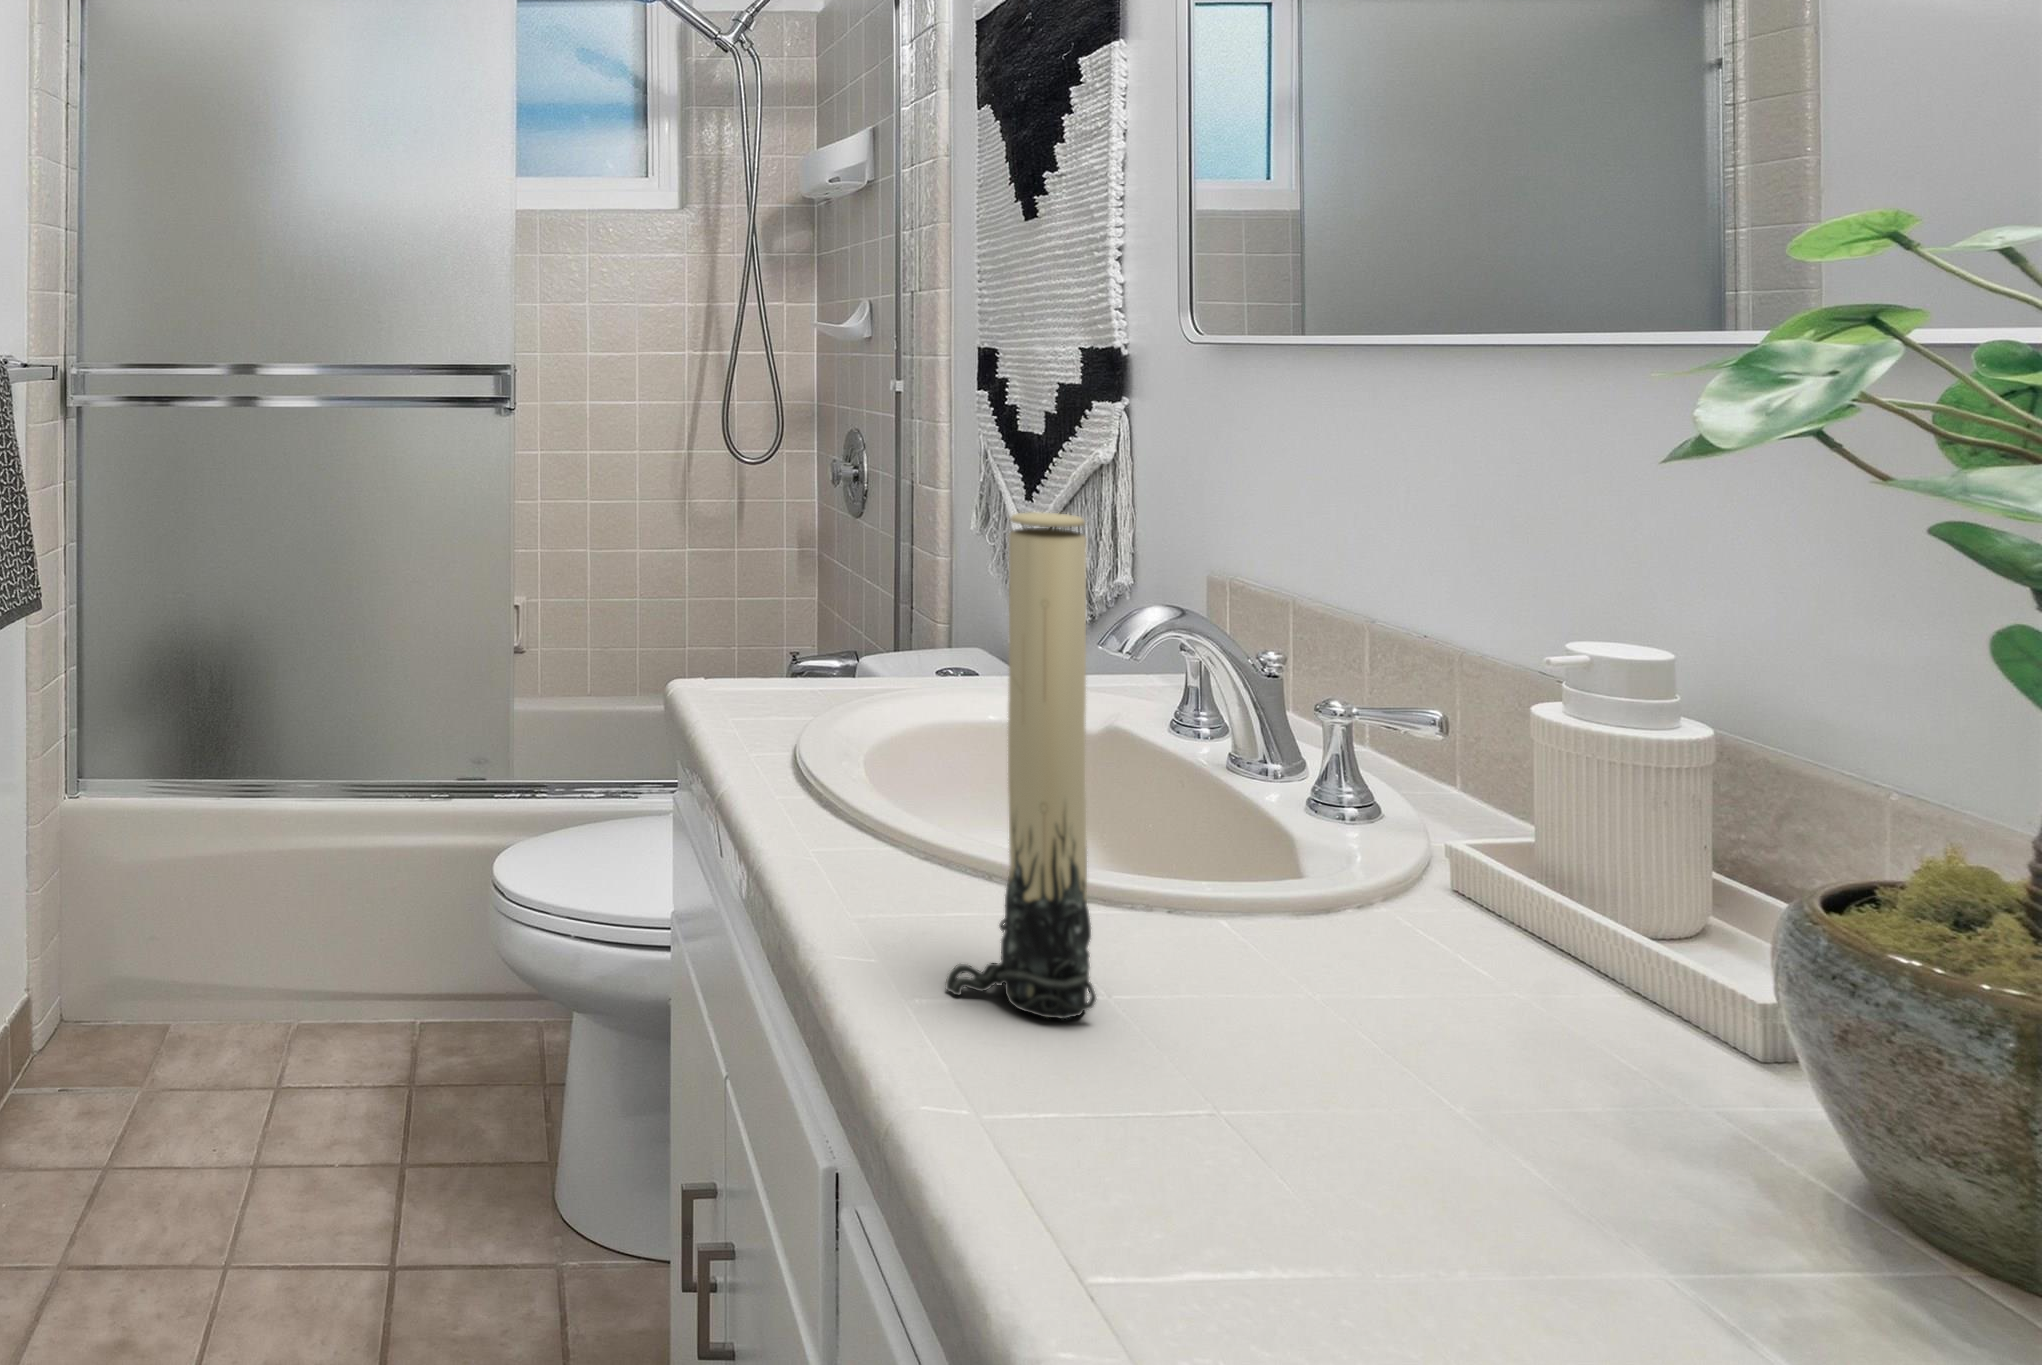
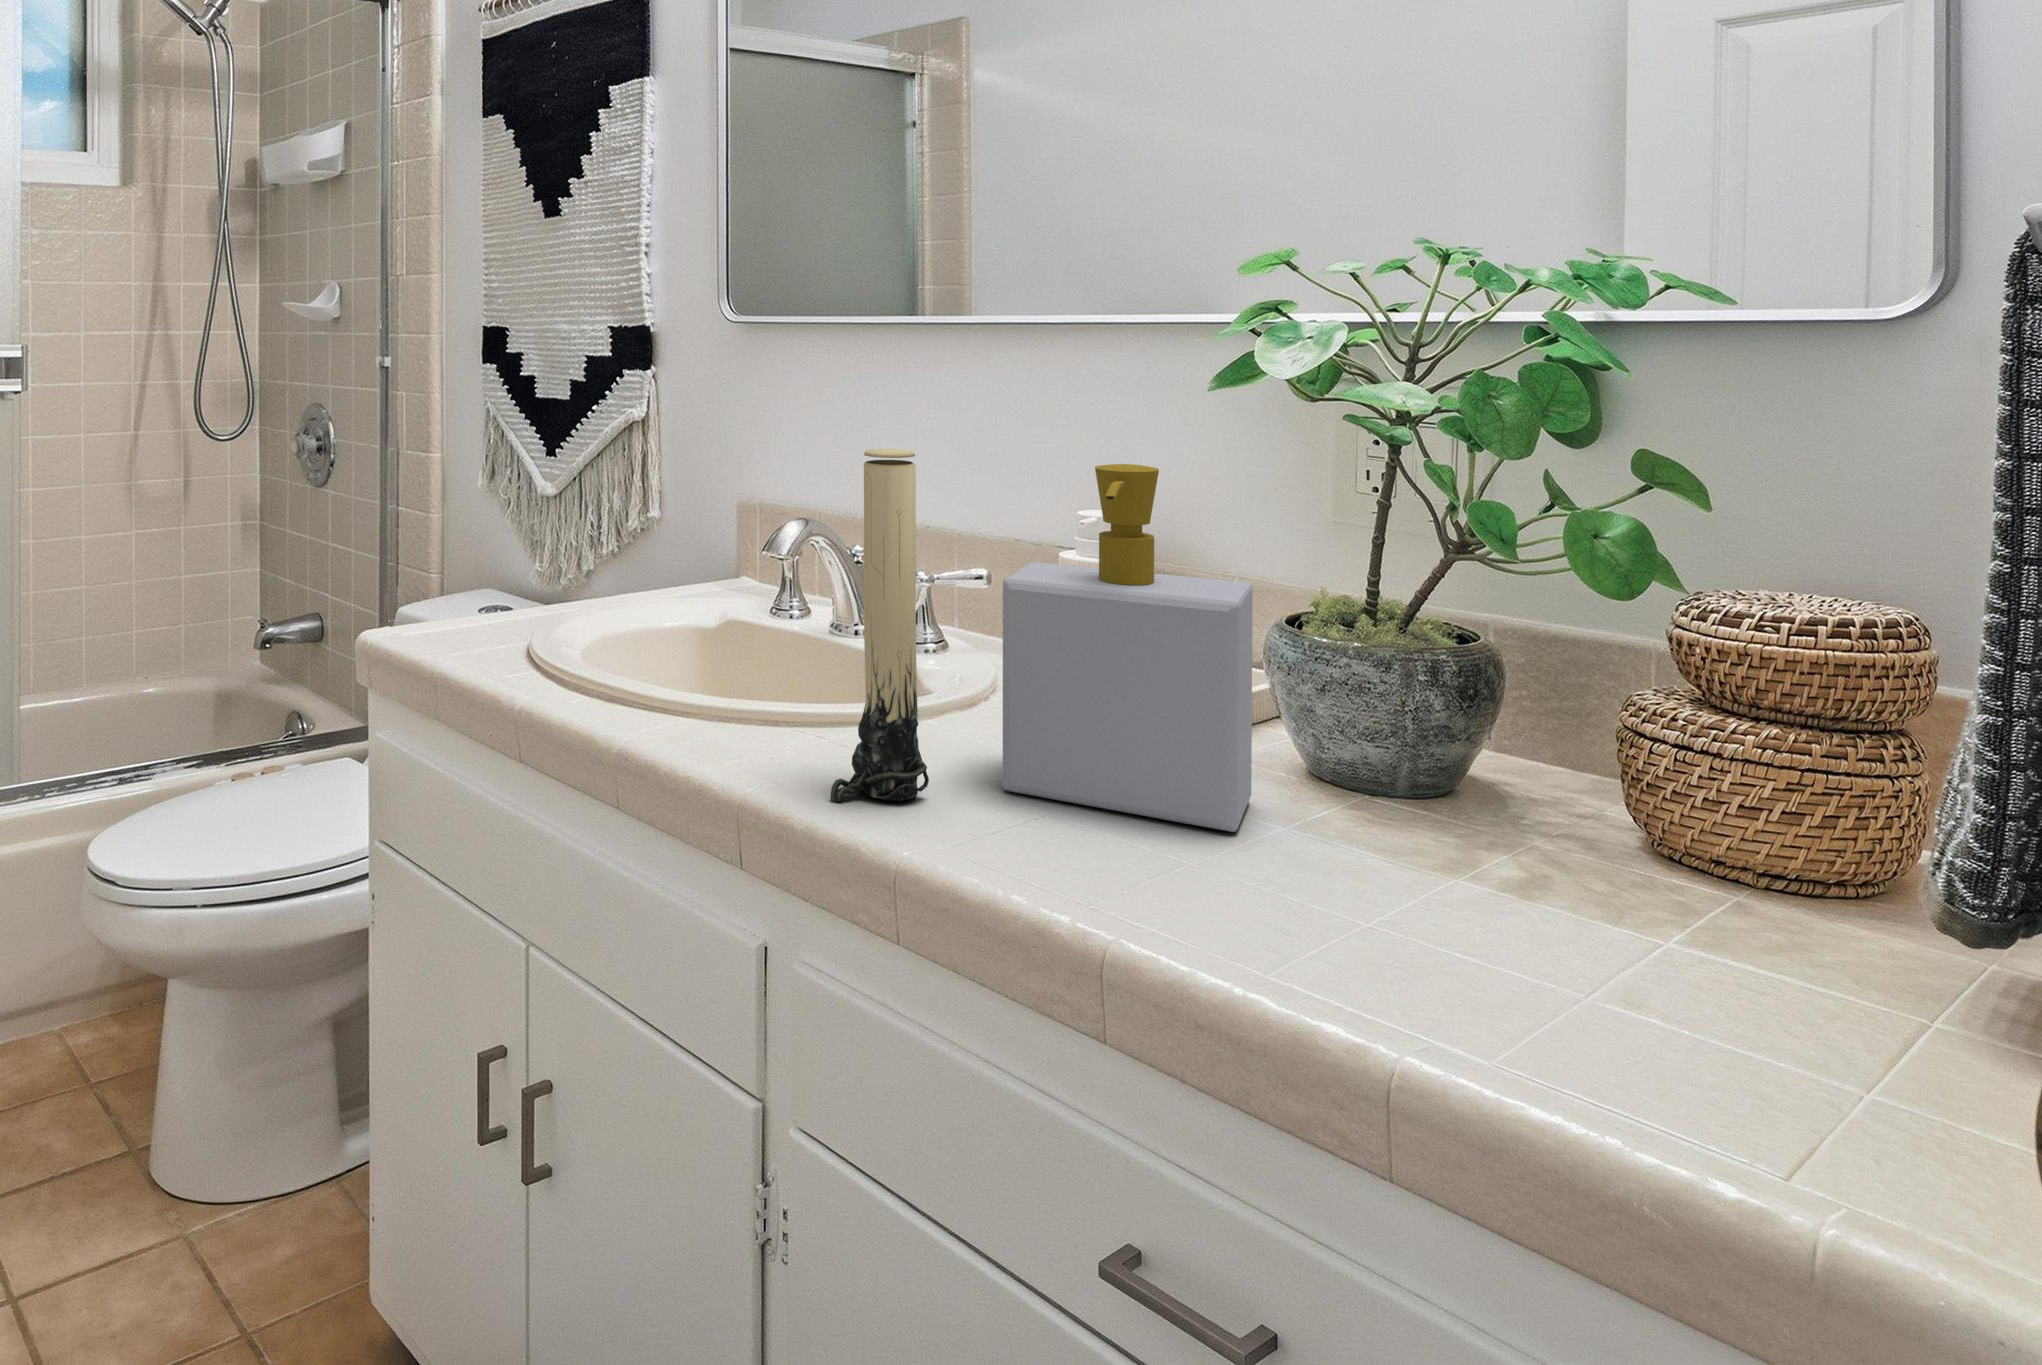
soap bottle: none [1231,568,1705,1233] -> present [1003,464,1253,832]

